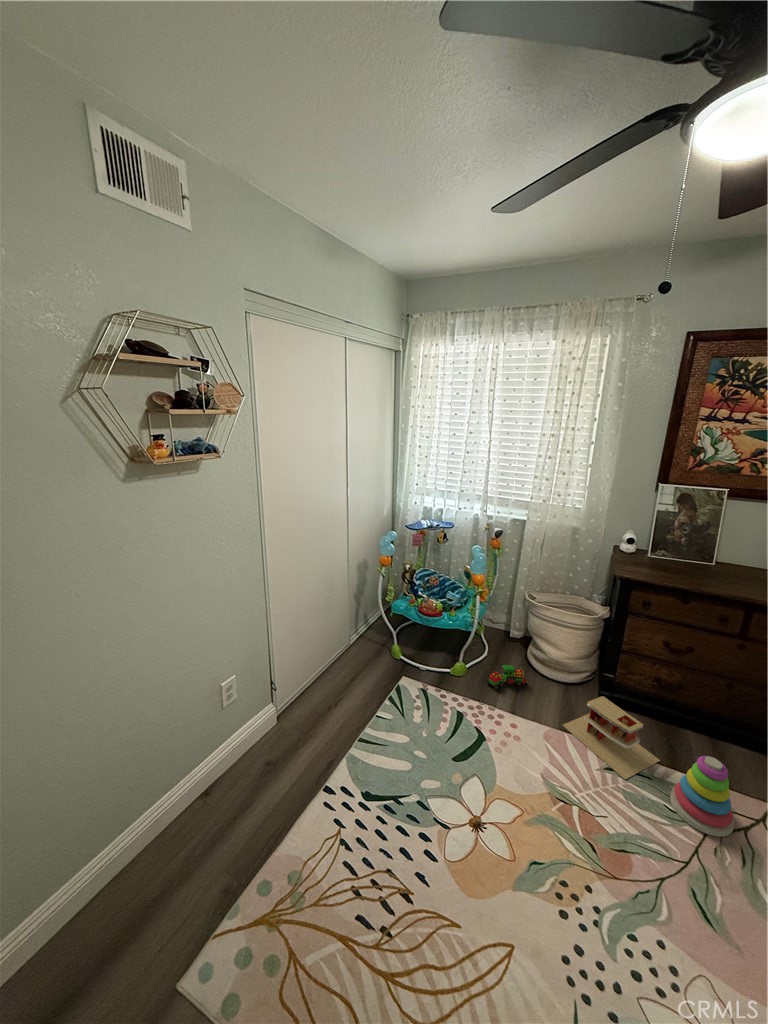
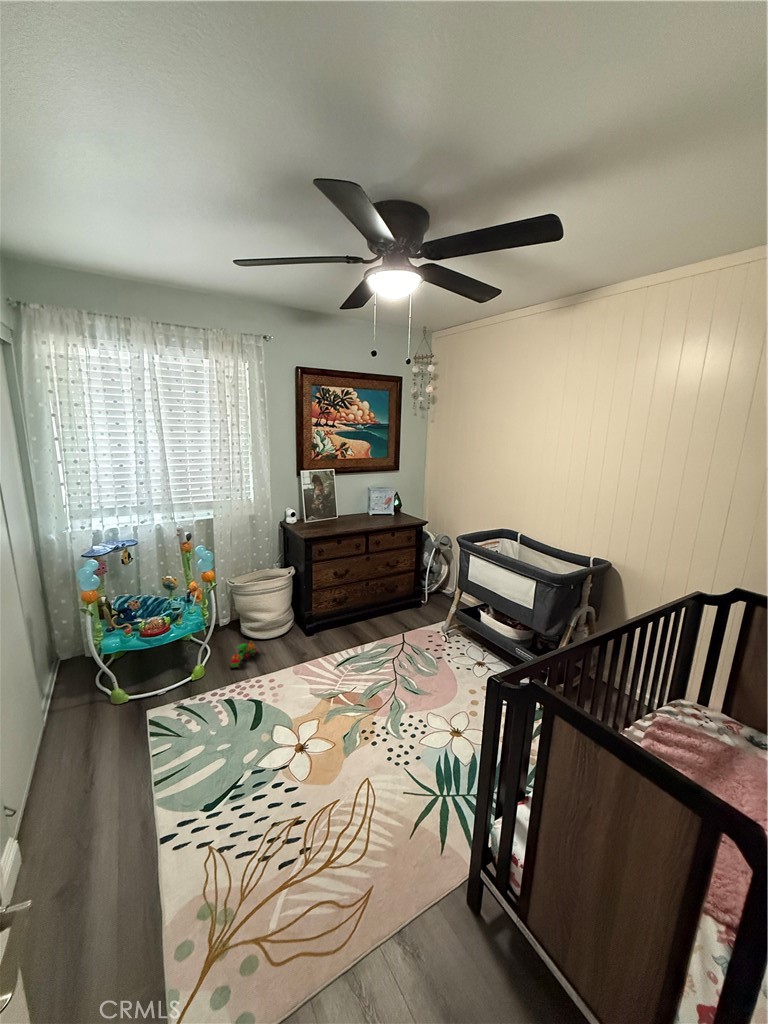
toy house: present [563,696,660,780] -> none [299,626,356,664]
stacking toy: present [670,756,735,837] -> none [370,620,399,663]

